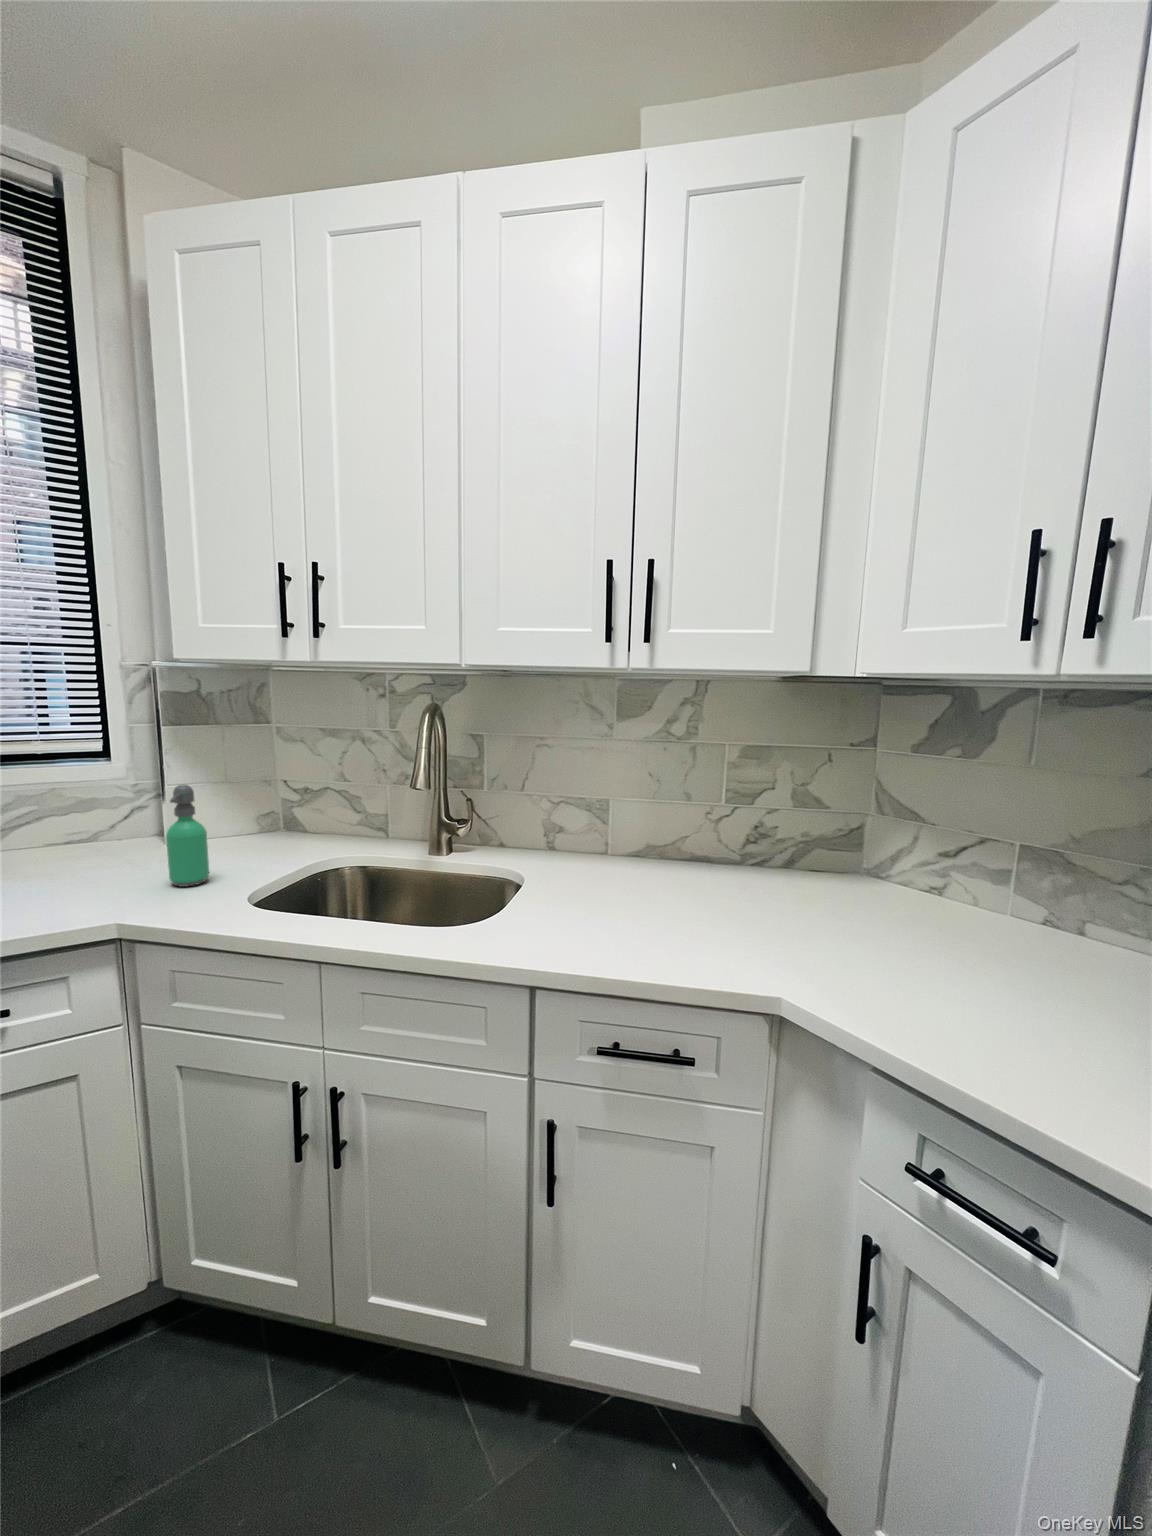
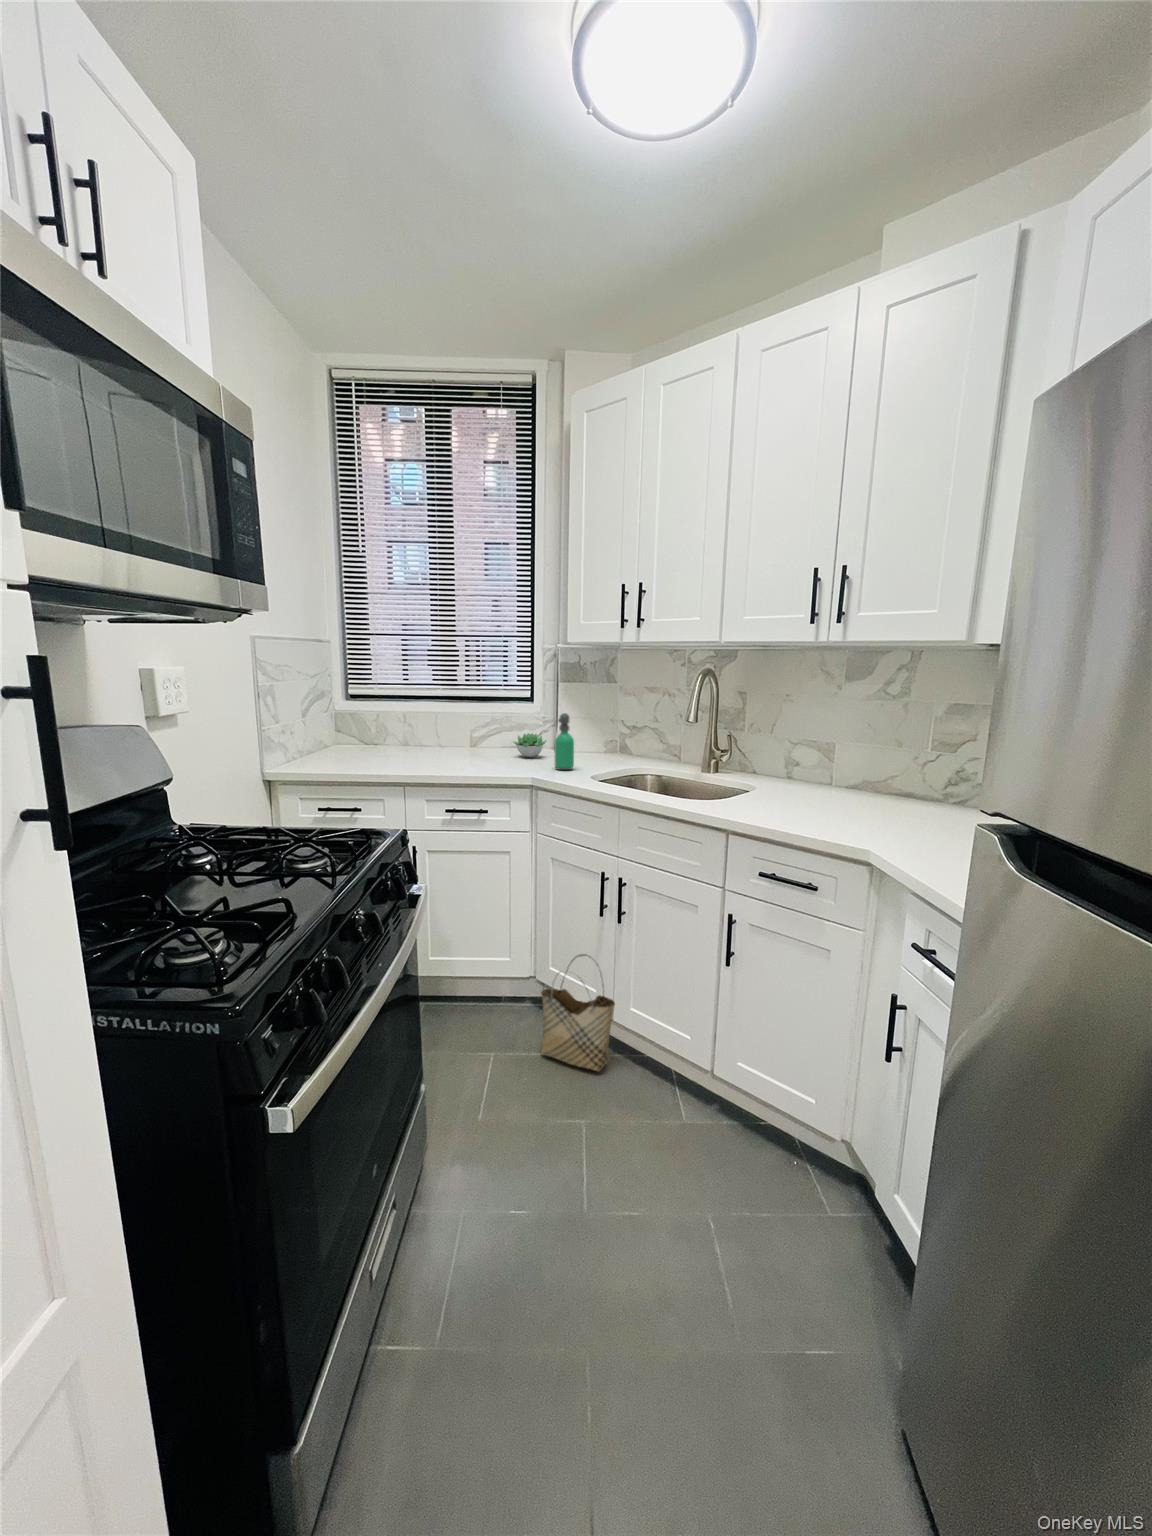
succulent plant: none [71,816,147,861] -> present [513,733,547,757]
woven basket: none [182,1234,342,1477] -> present [541,954,615,1071]

